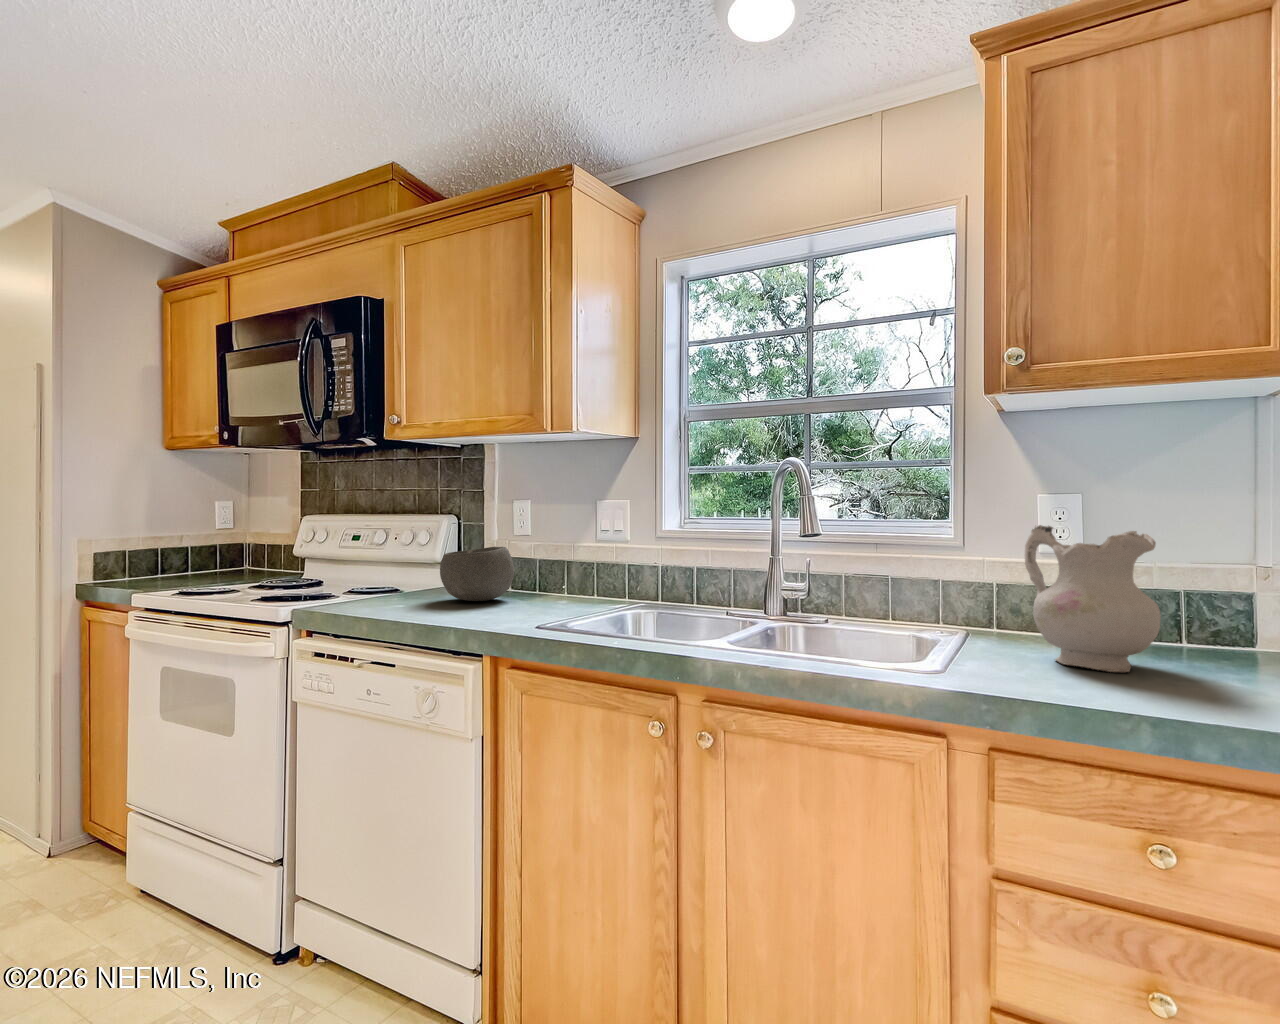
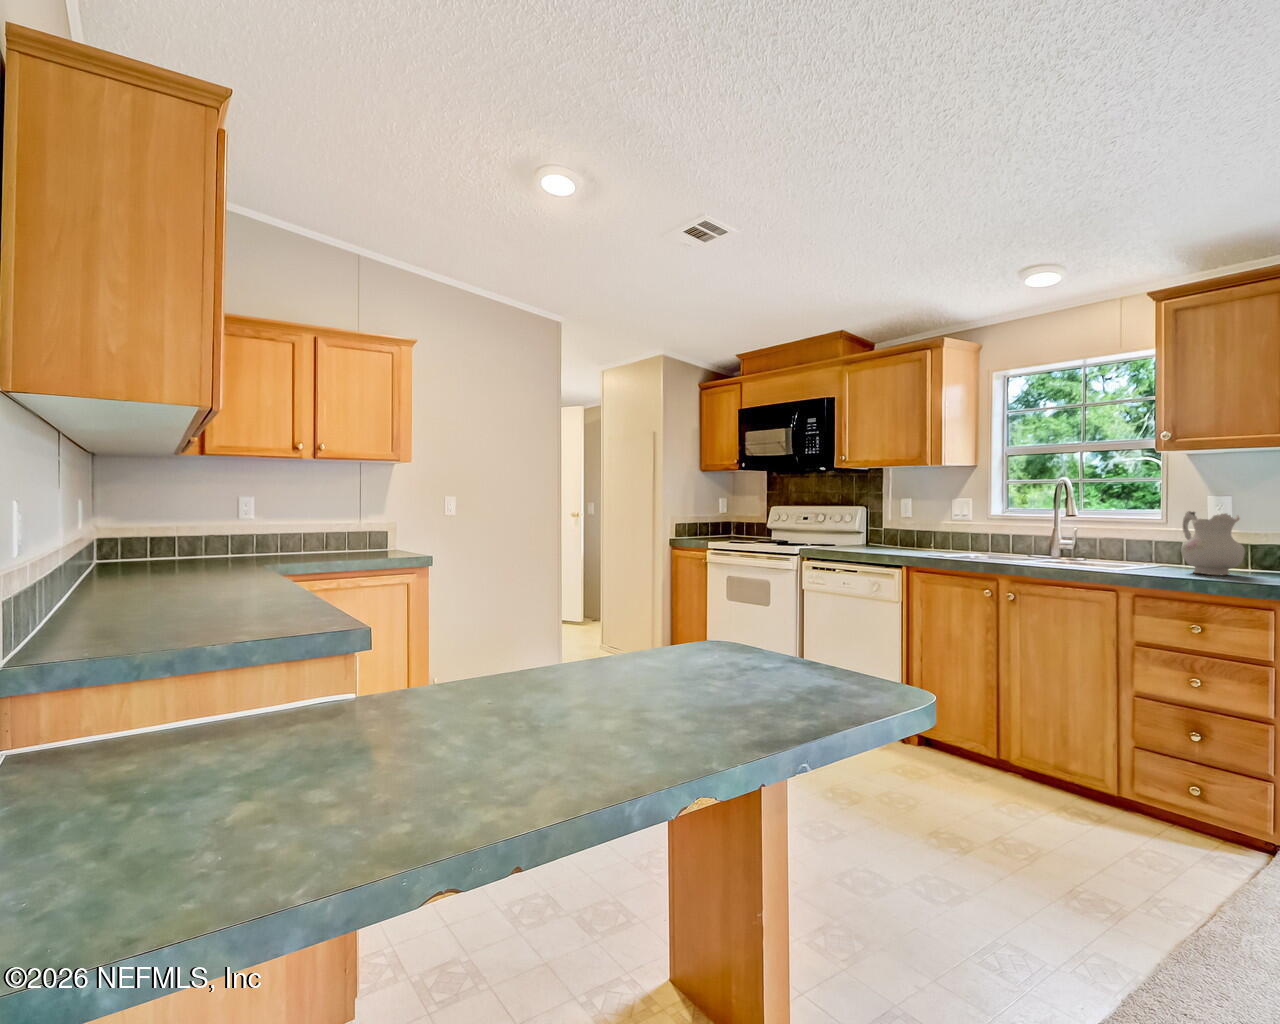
bowl: present [440,547,514,601] -> none [866,522,904,549]

